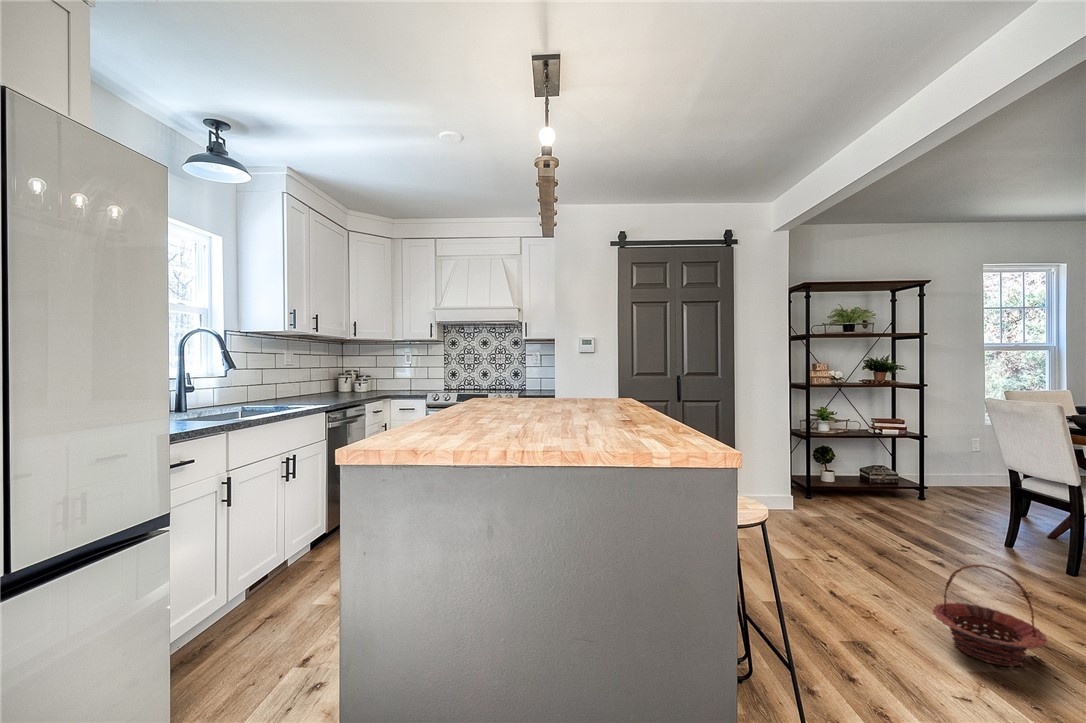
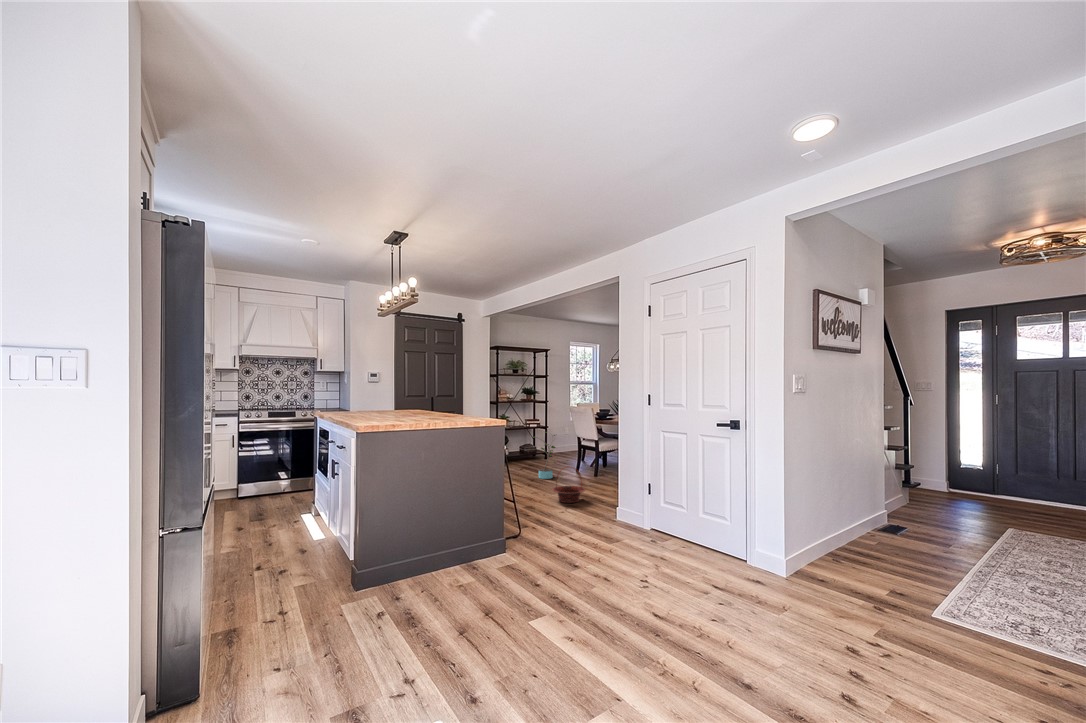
potted plant: none [882,453,952,555] -> present [533,432,555,479]

